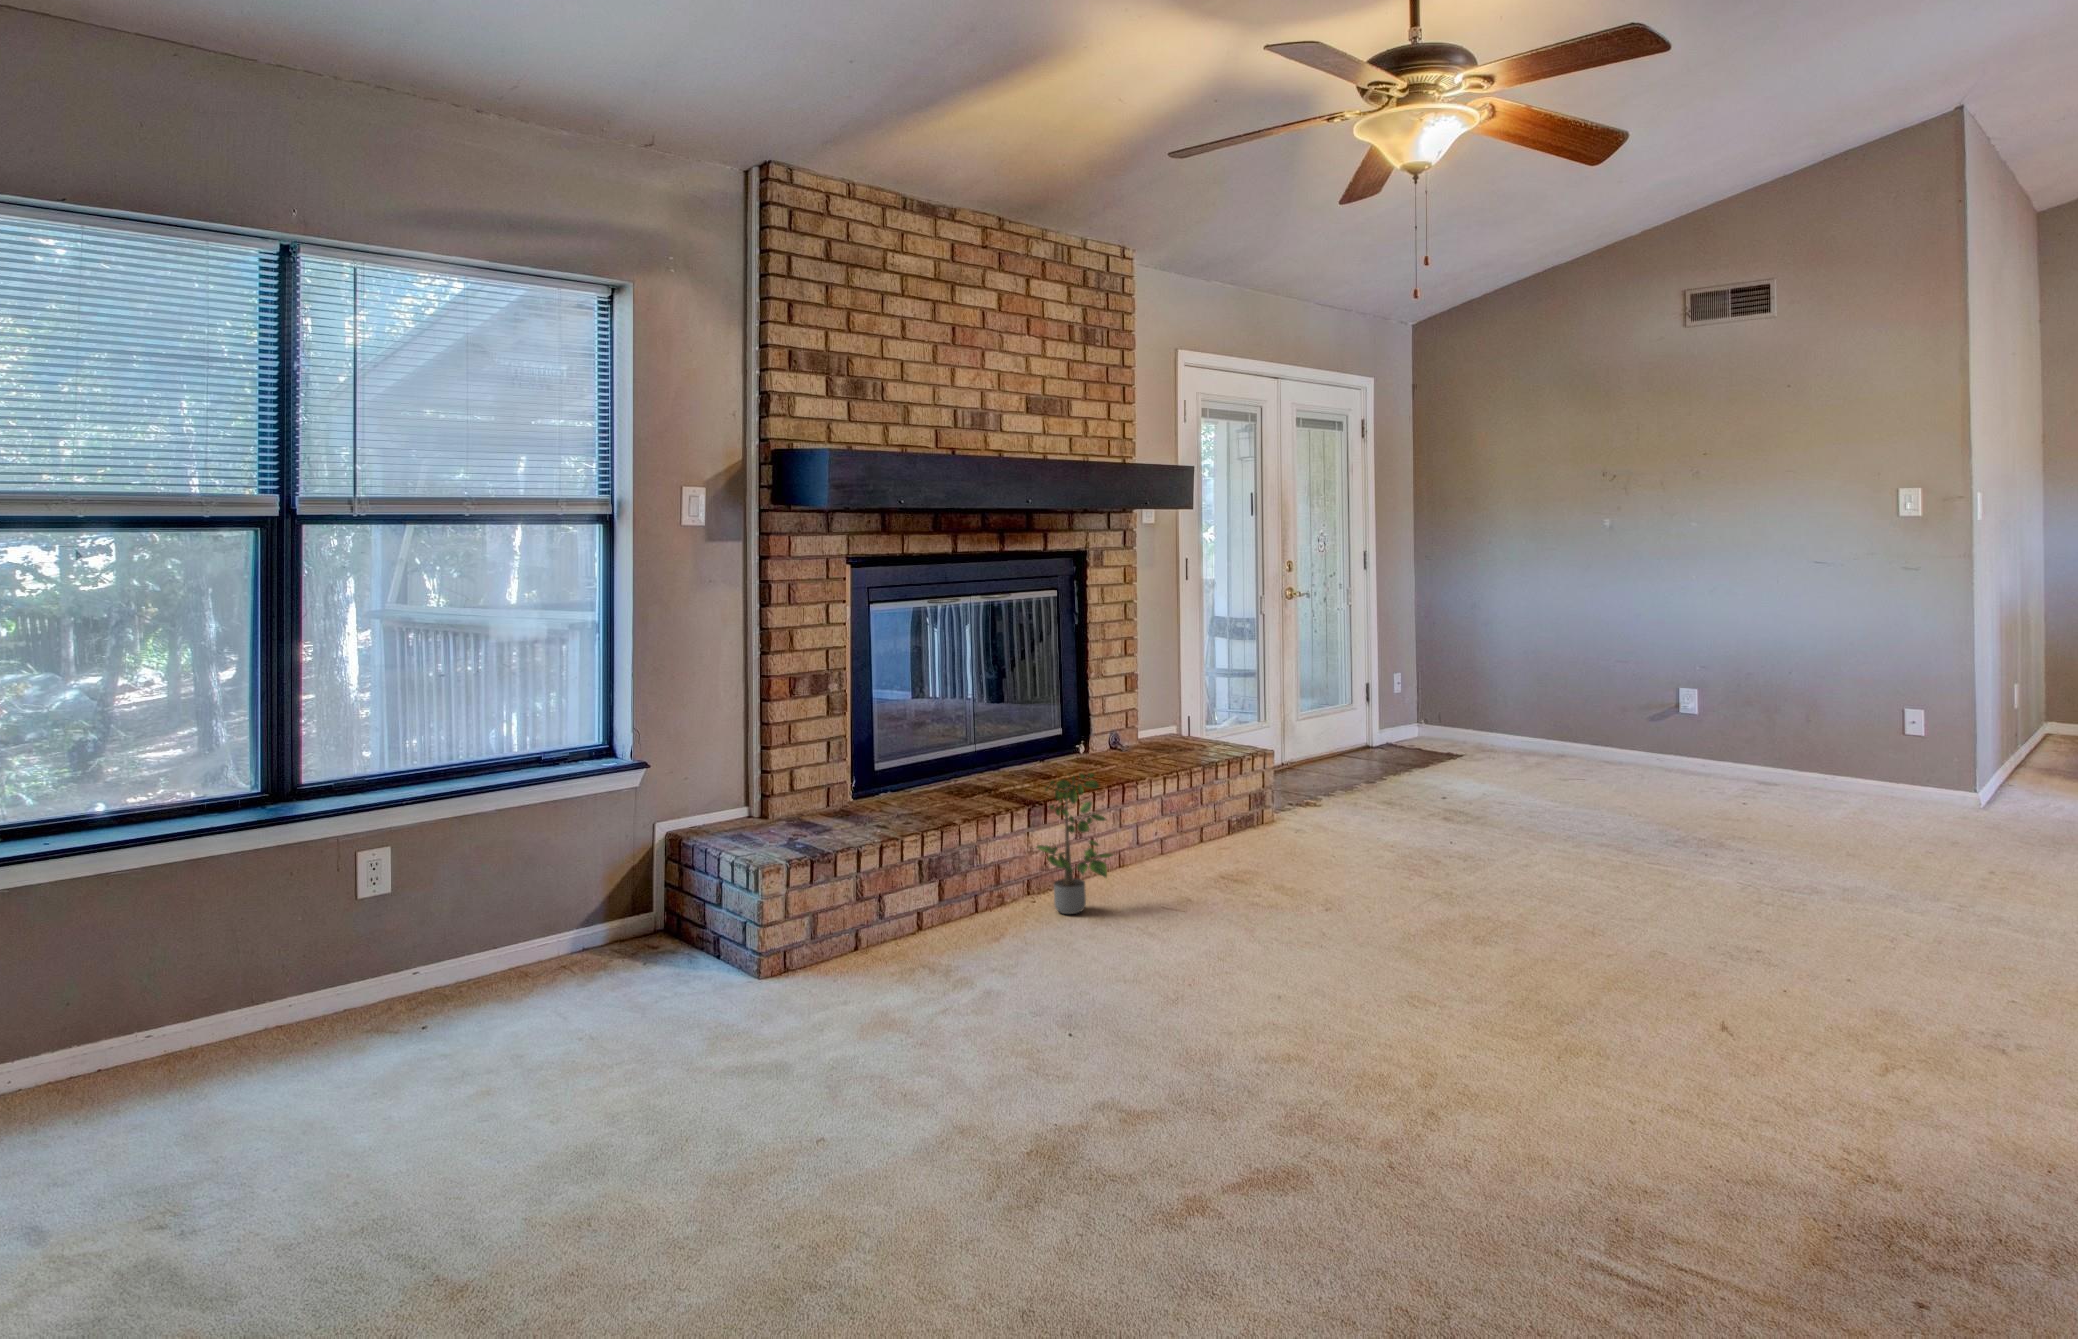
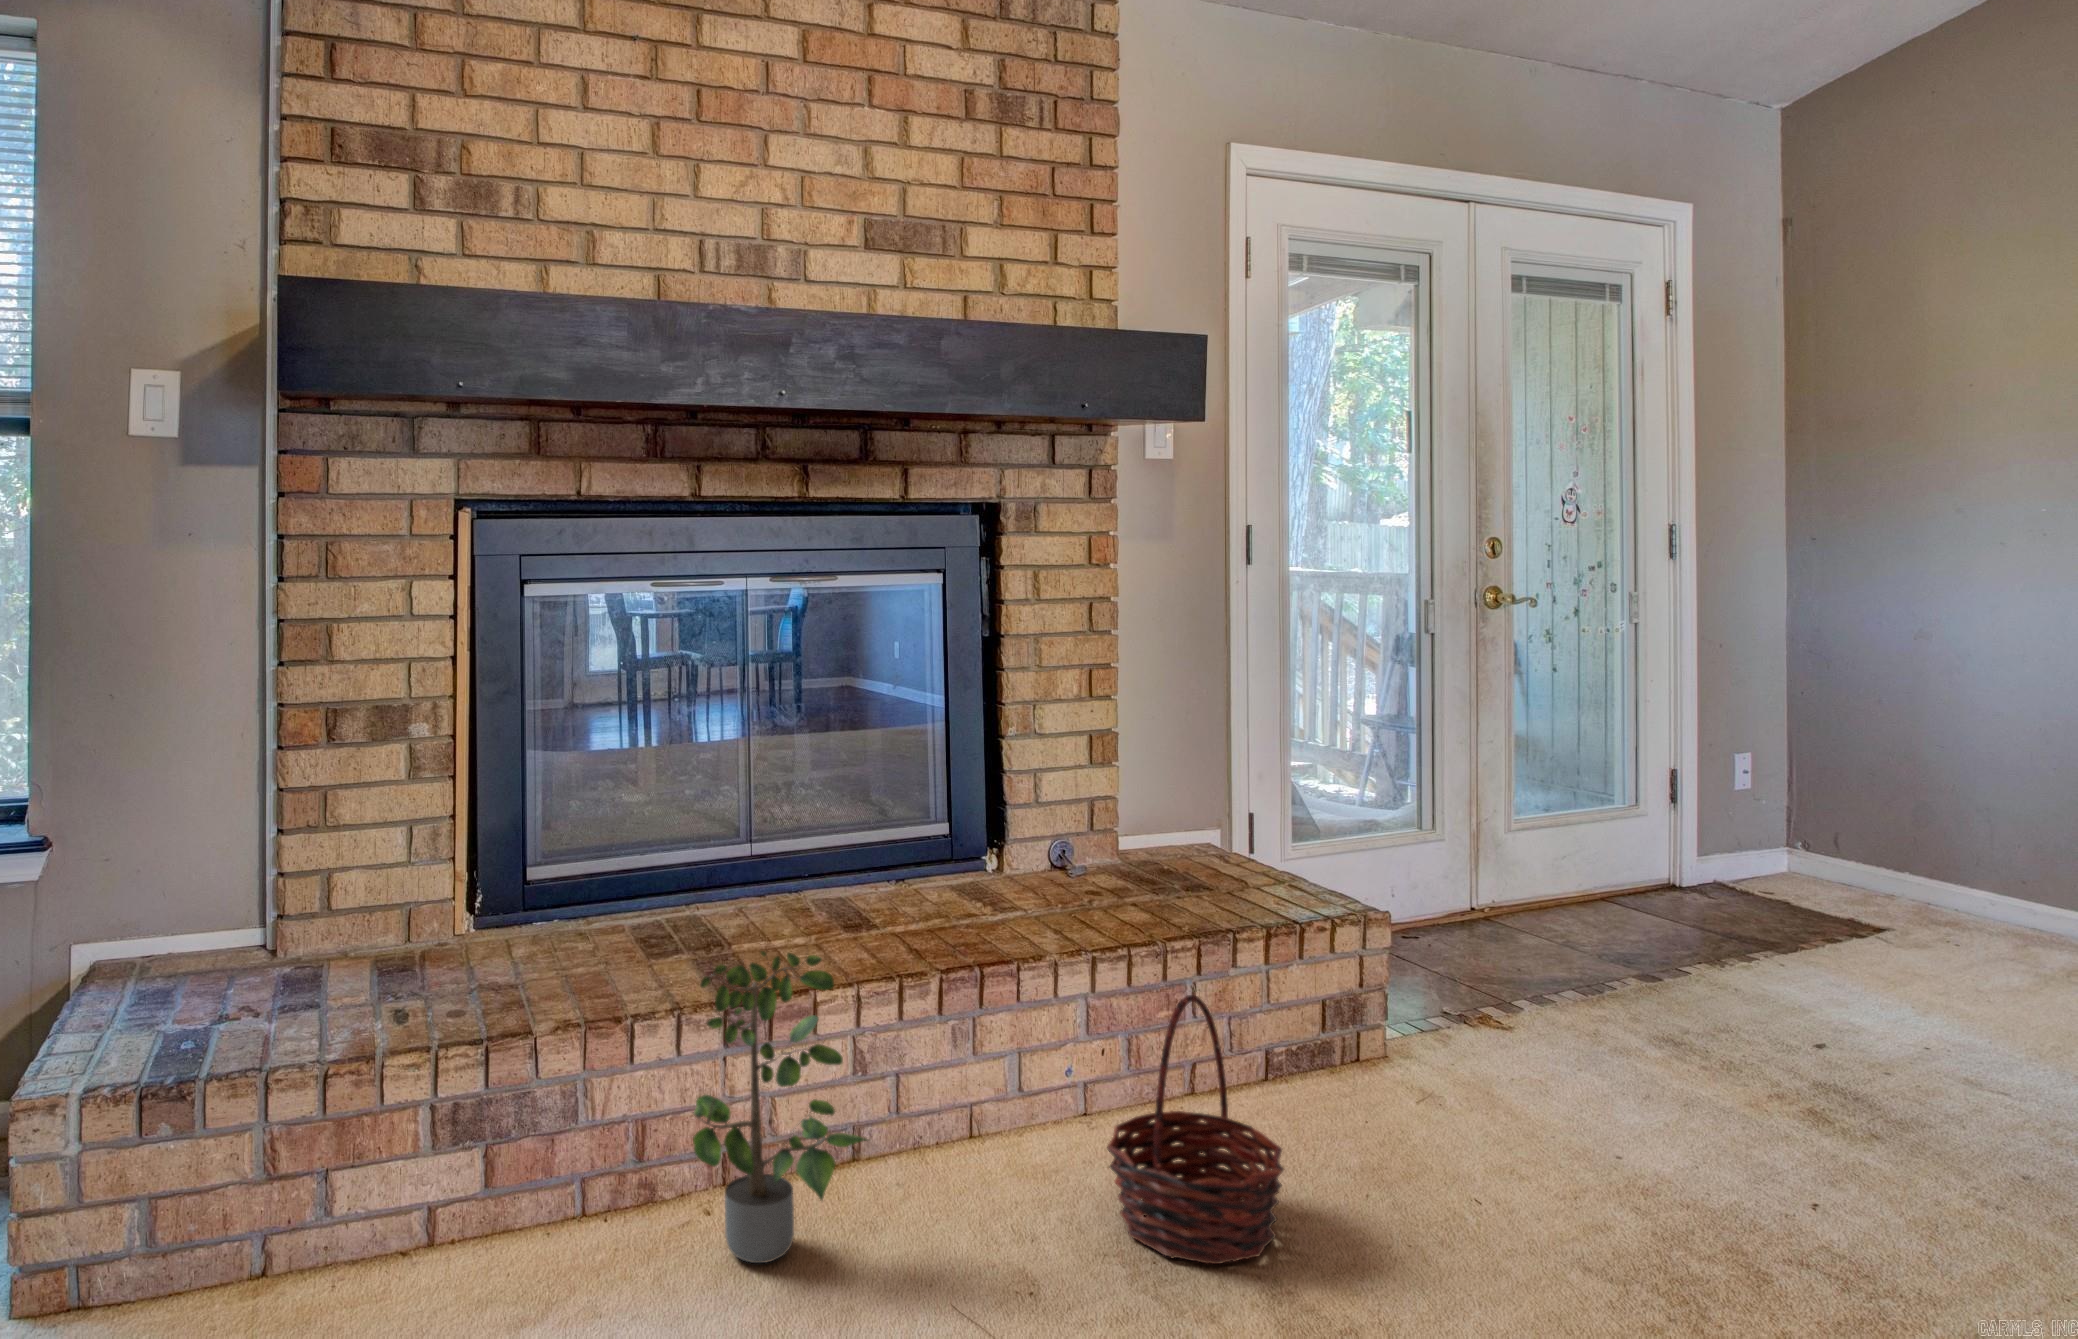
basket: none [1201,780,1277,890] -> present [1107,995,1284,1264]

